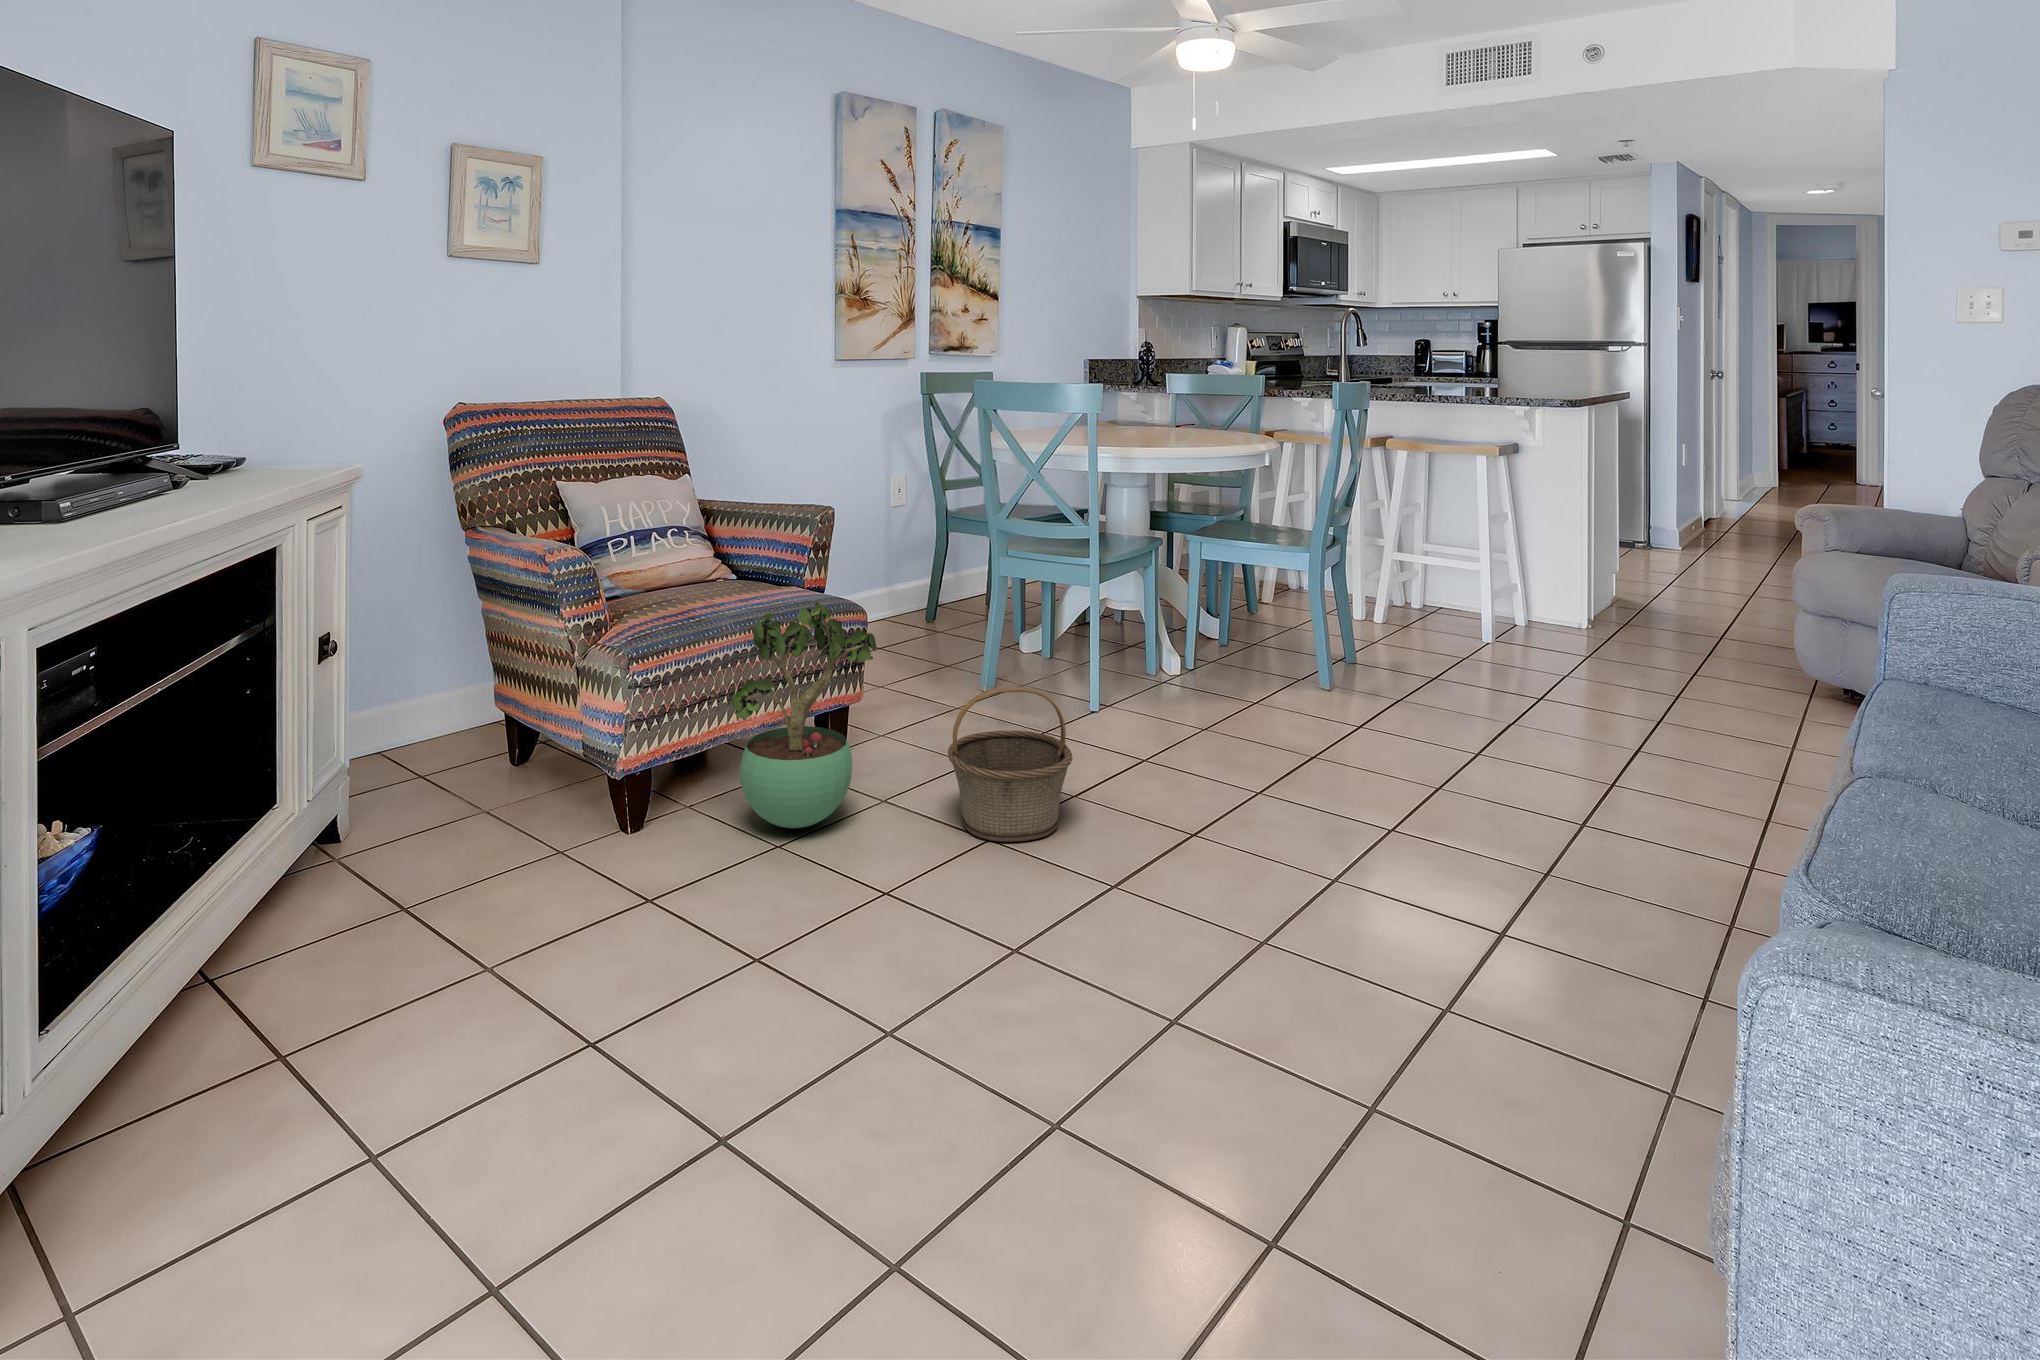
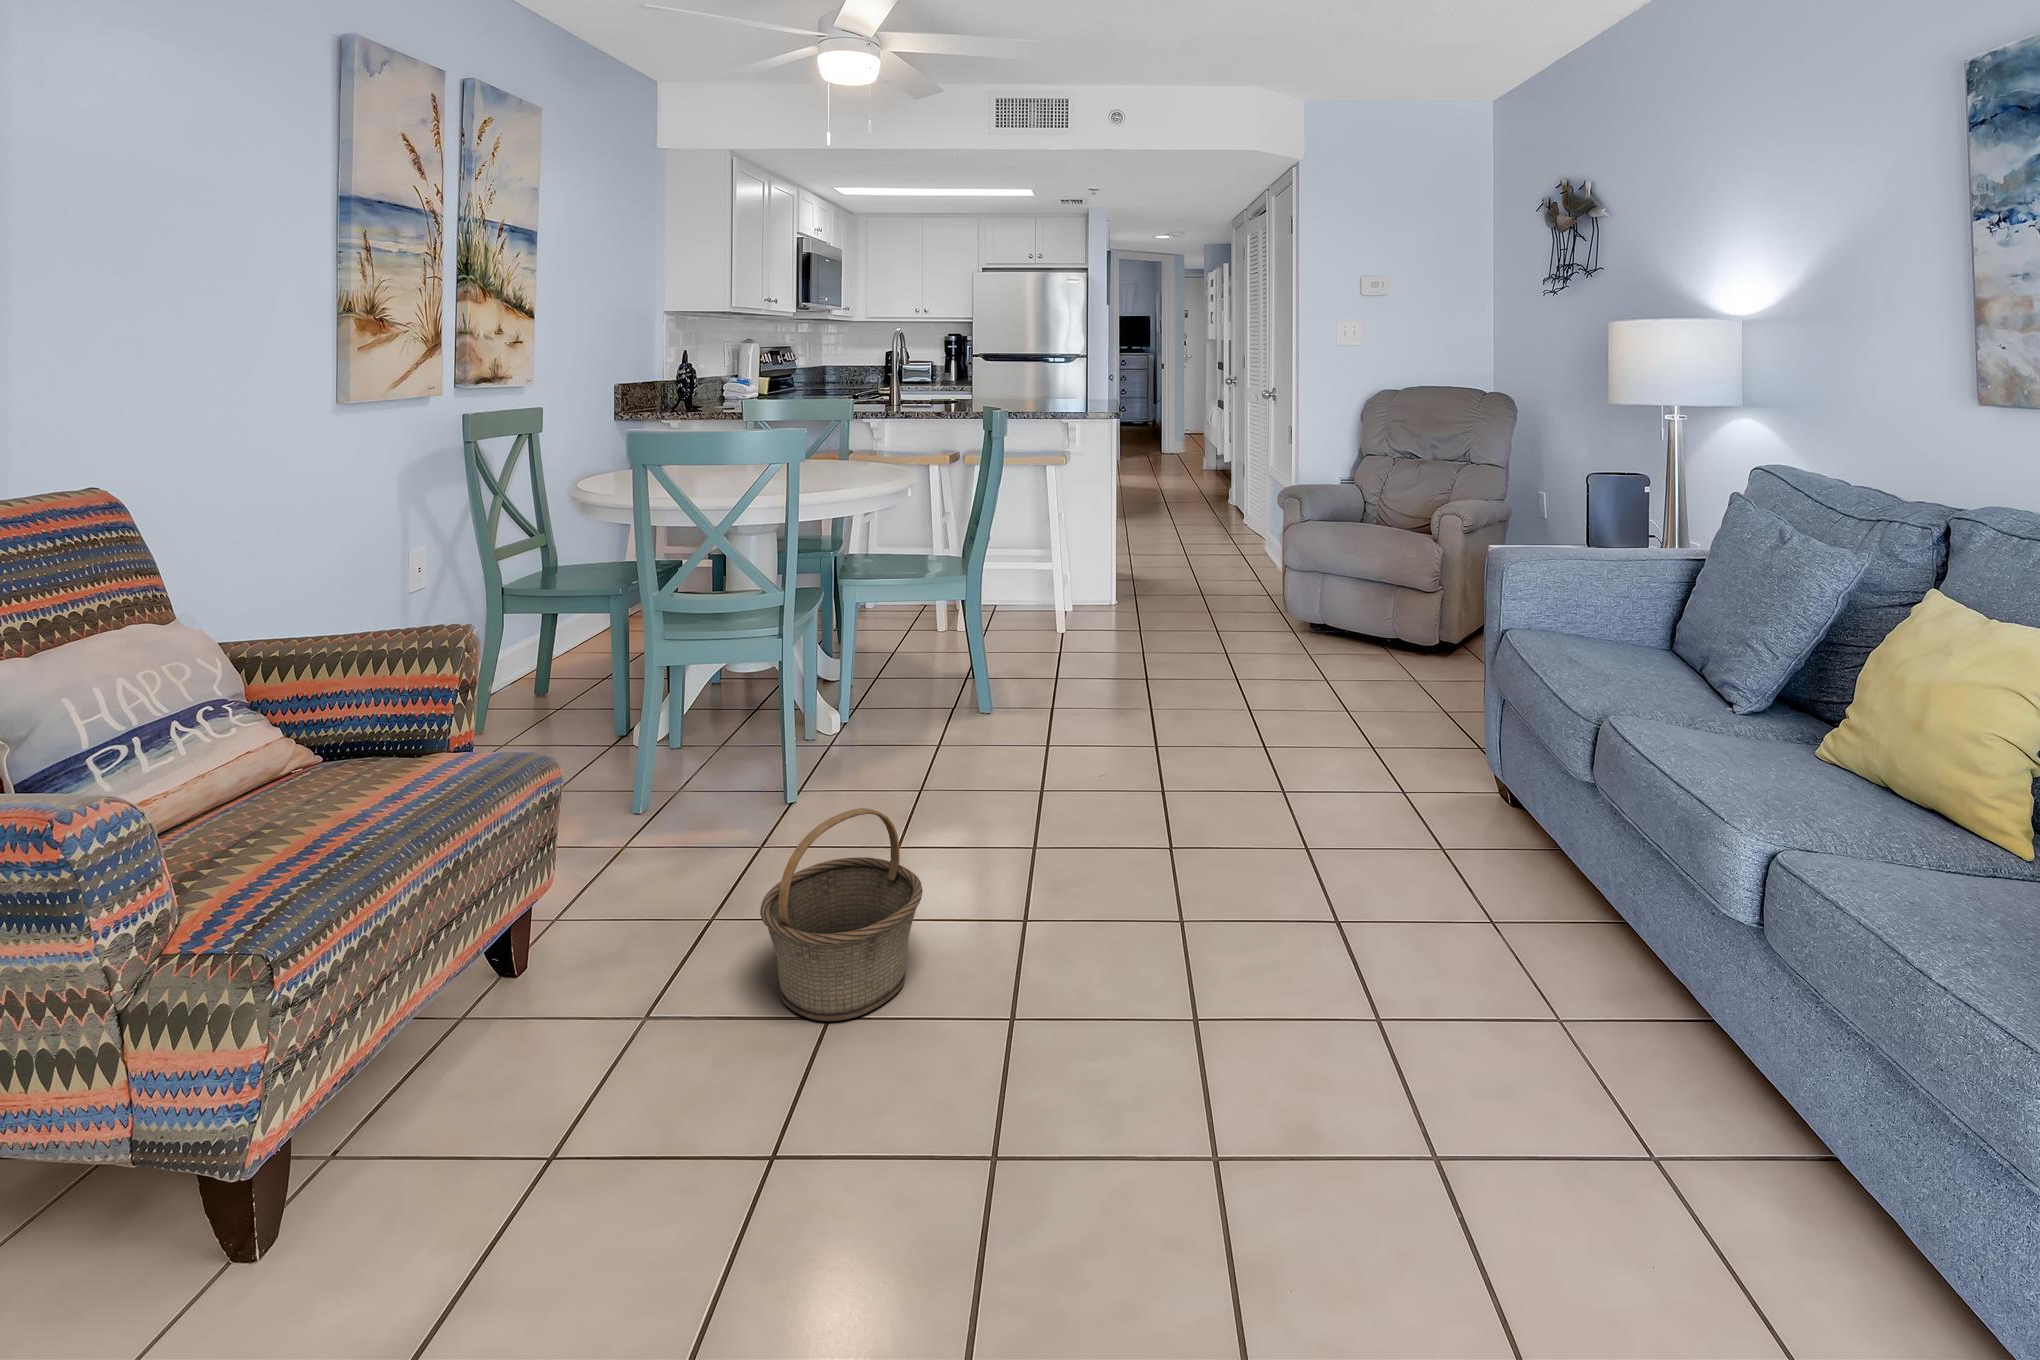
potted plant: present [731,603,876,828] -> none [459,776,672,1131]

